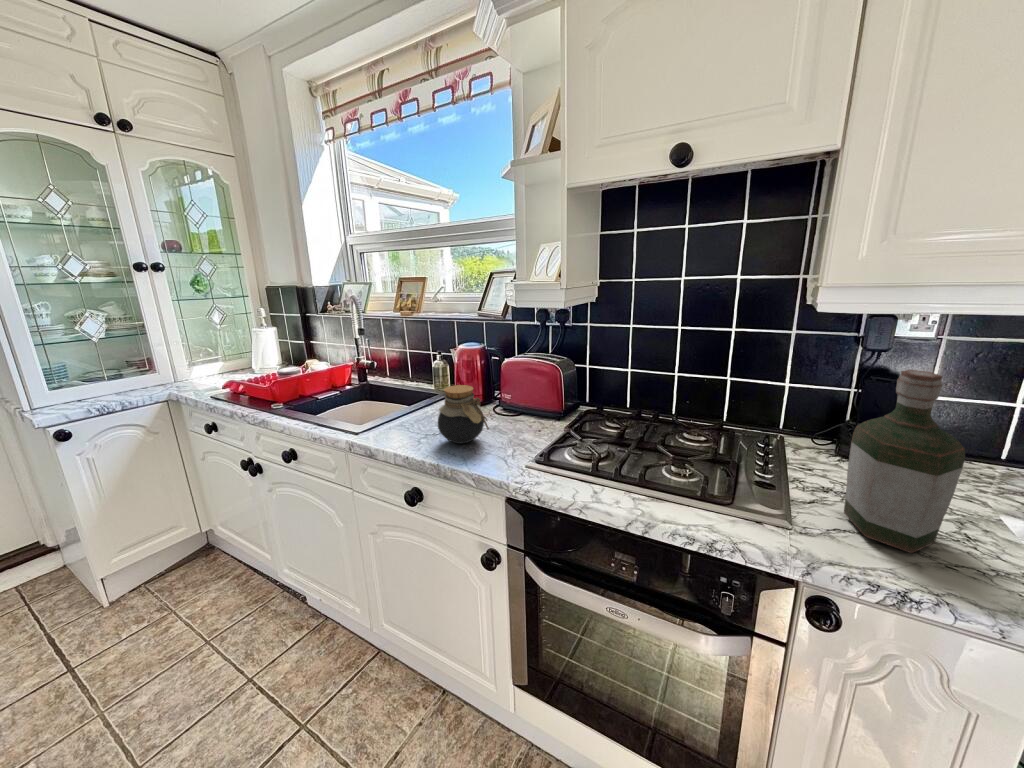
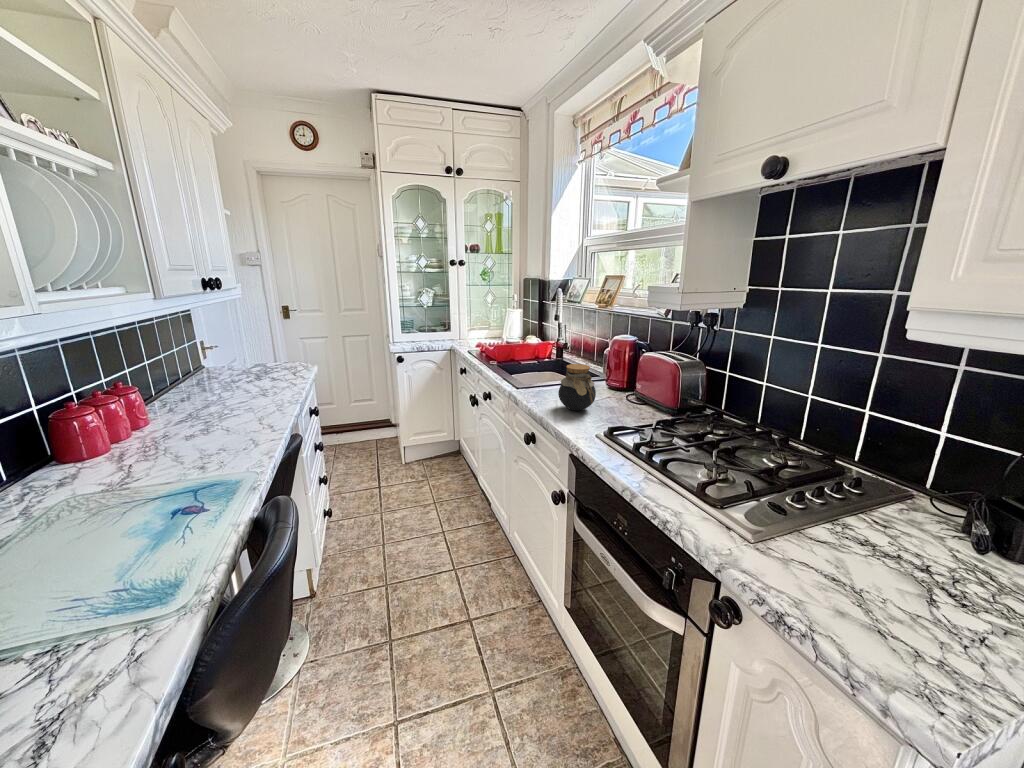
bottle: present [844,370,965,553] -> none [830,413,970,627]

